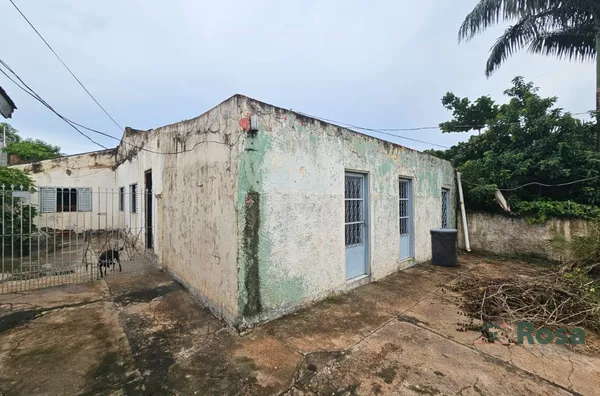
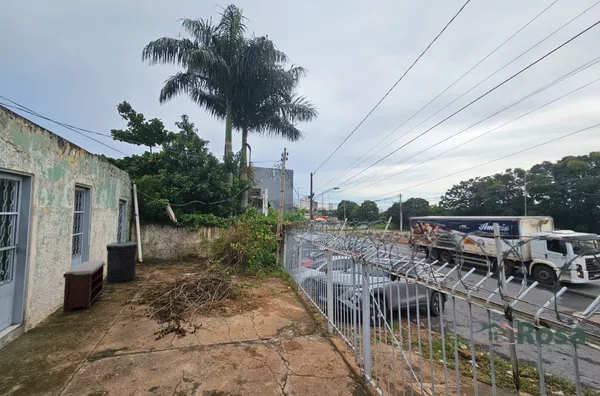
bench: none [393,241,426,281] -> present [63,261,105,312]

